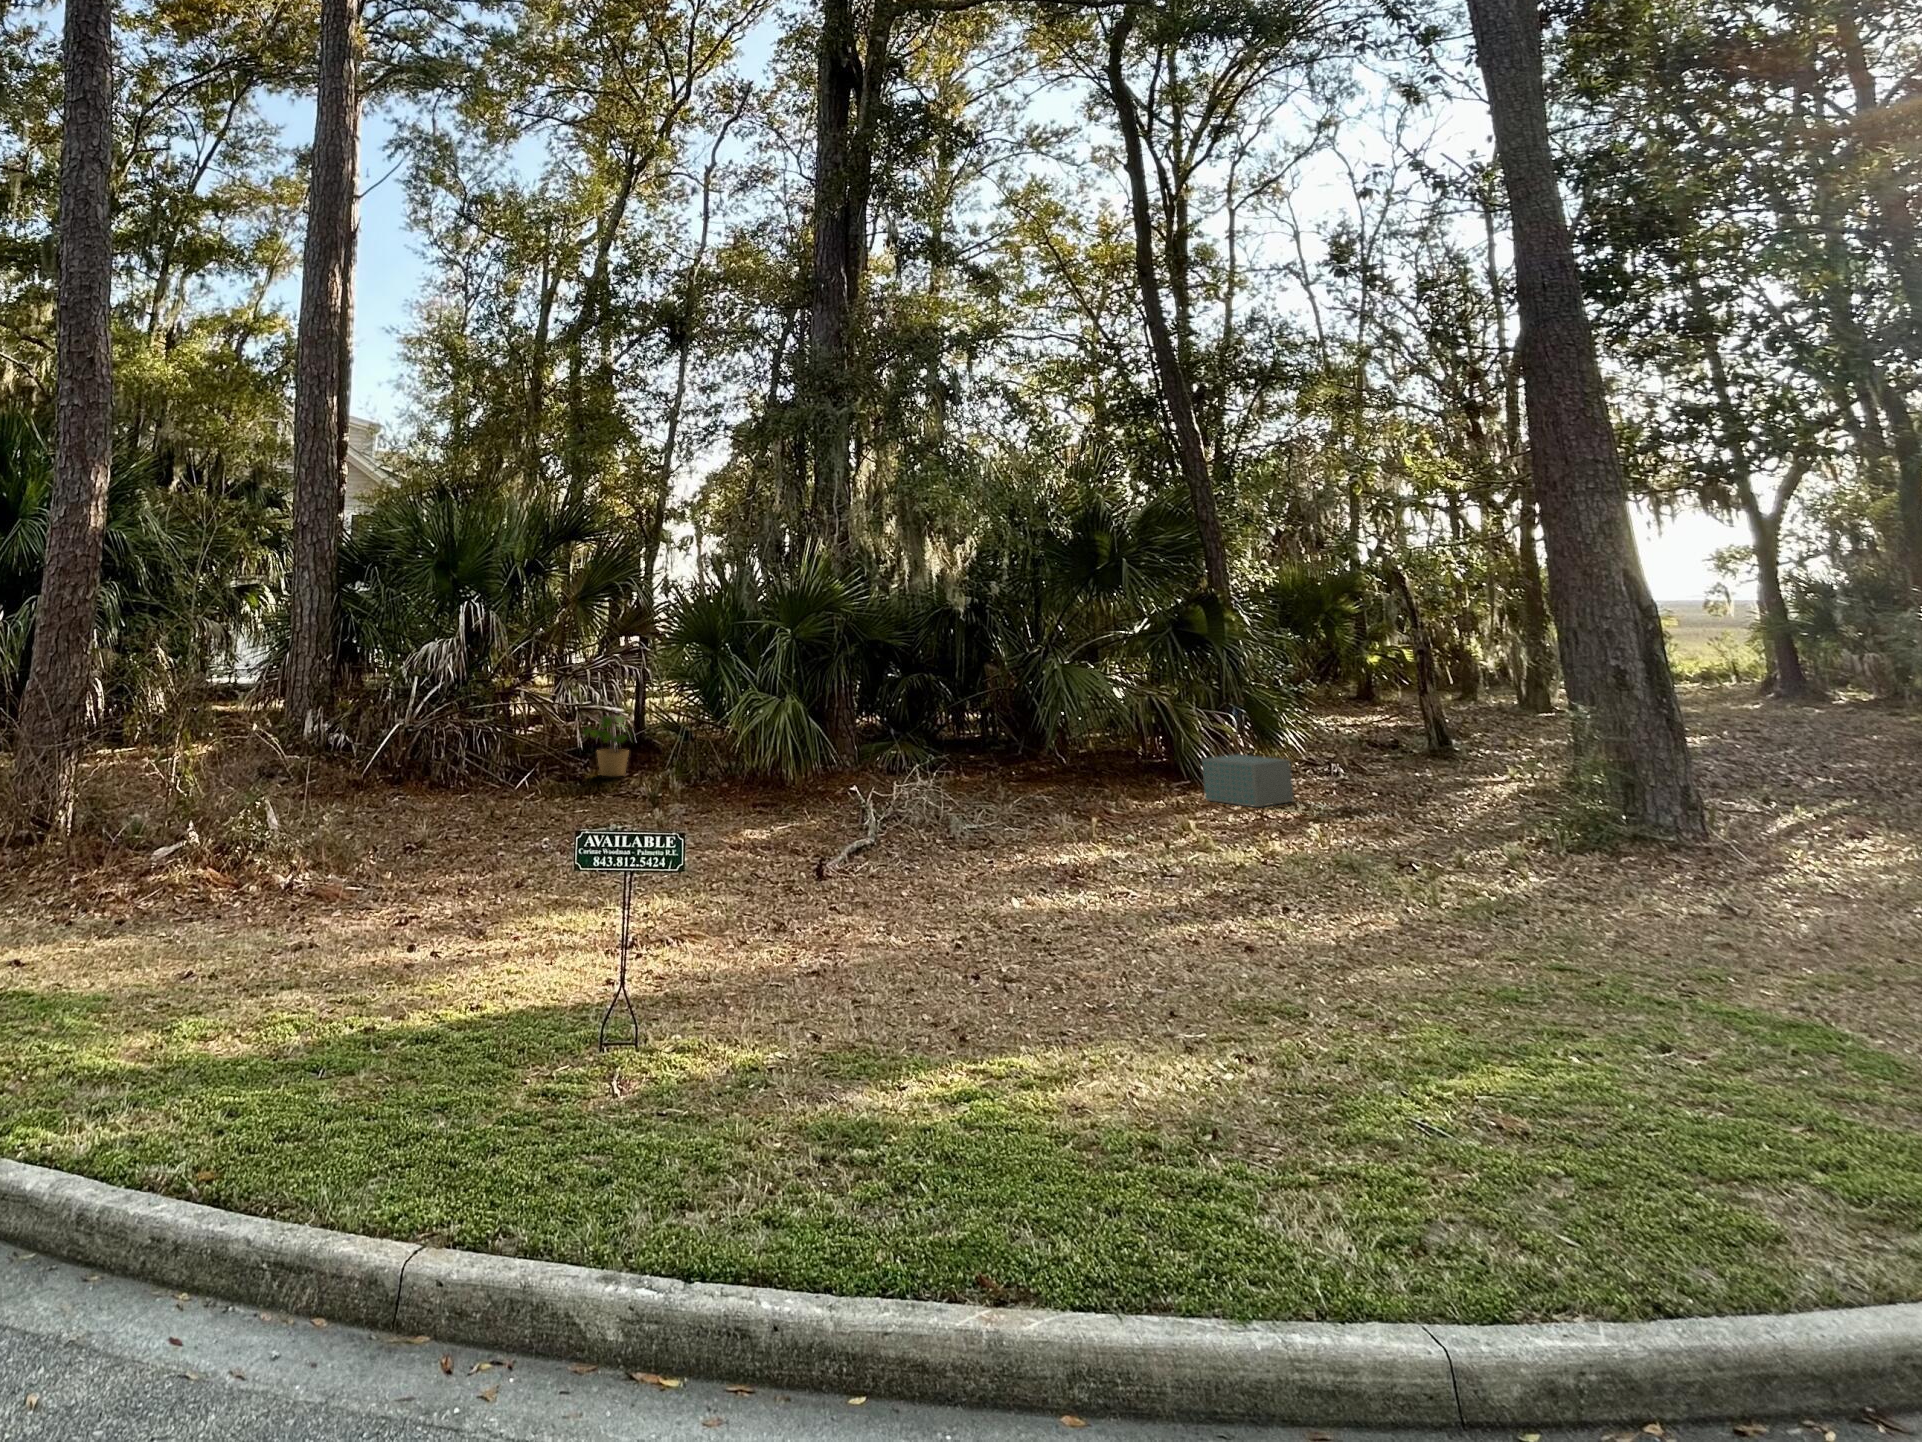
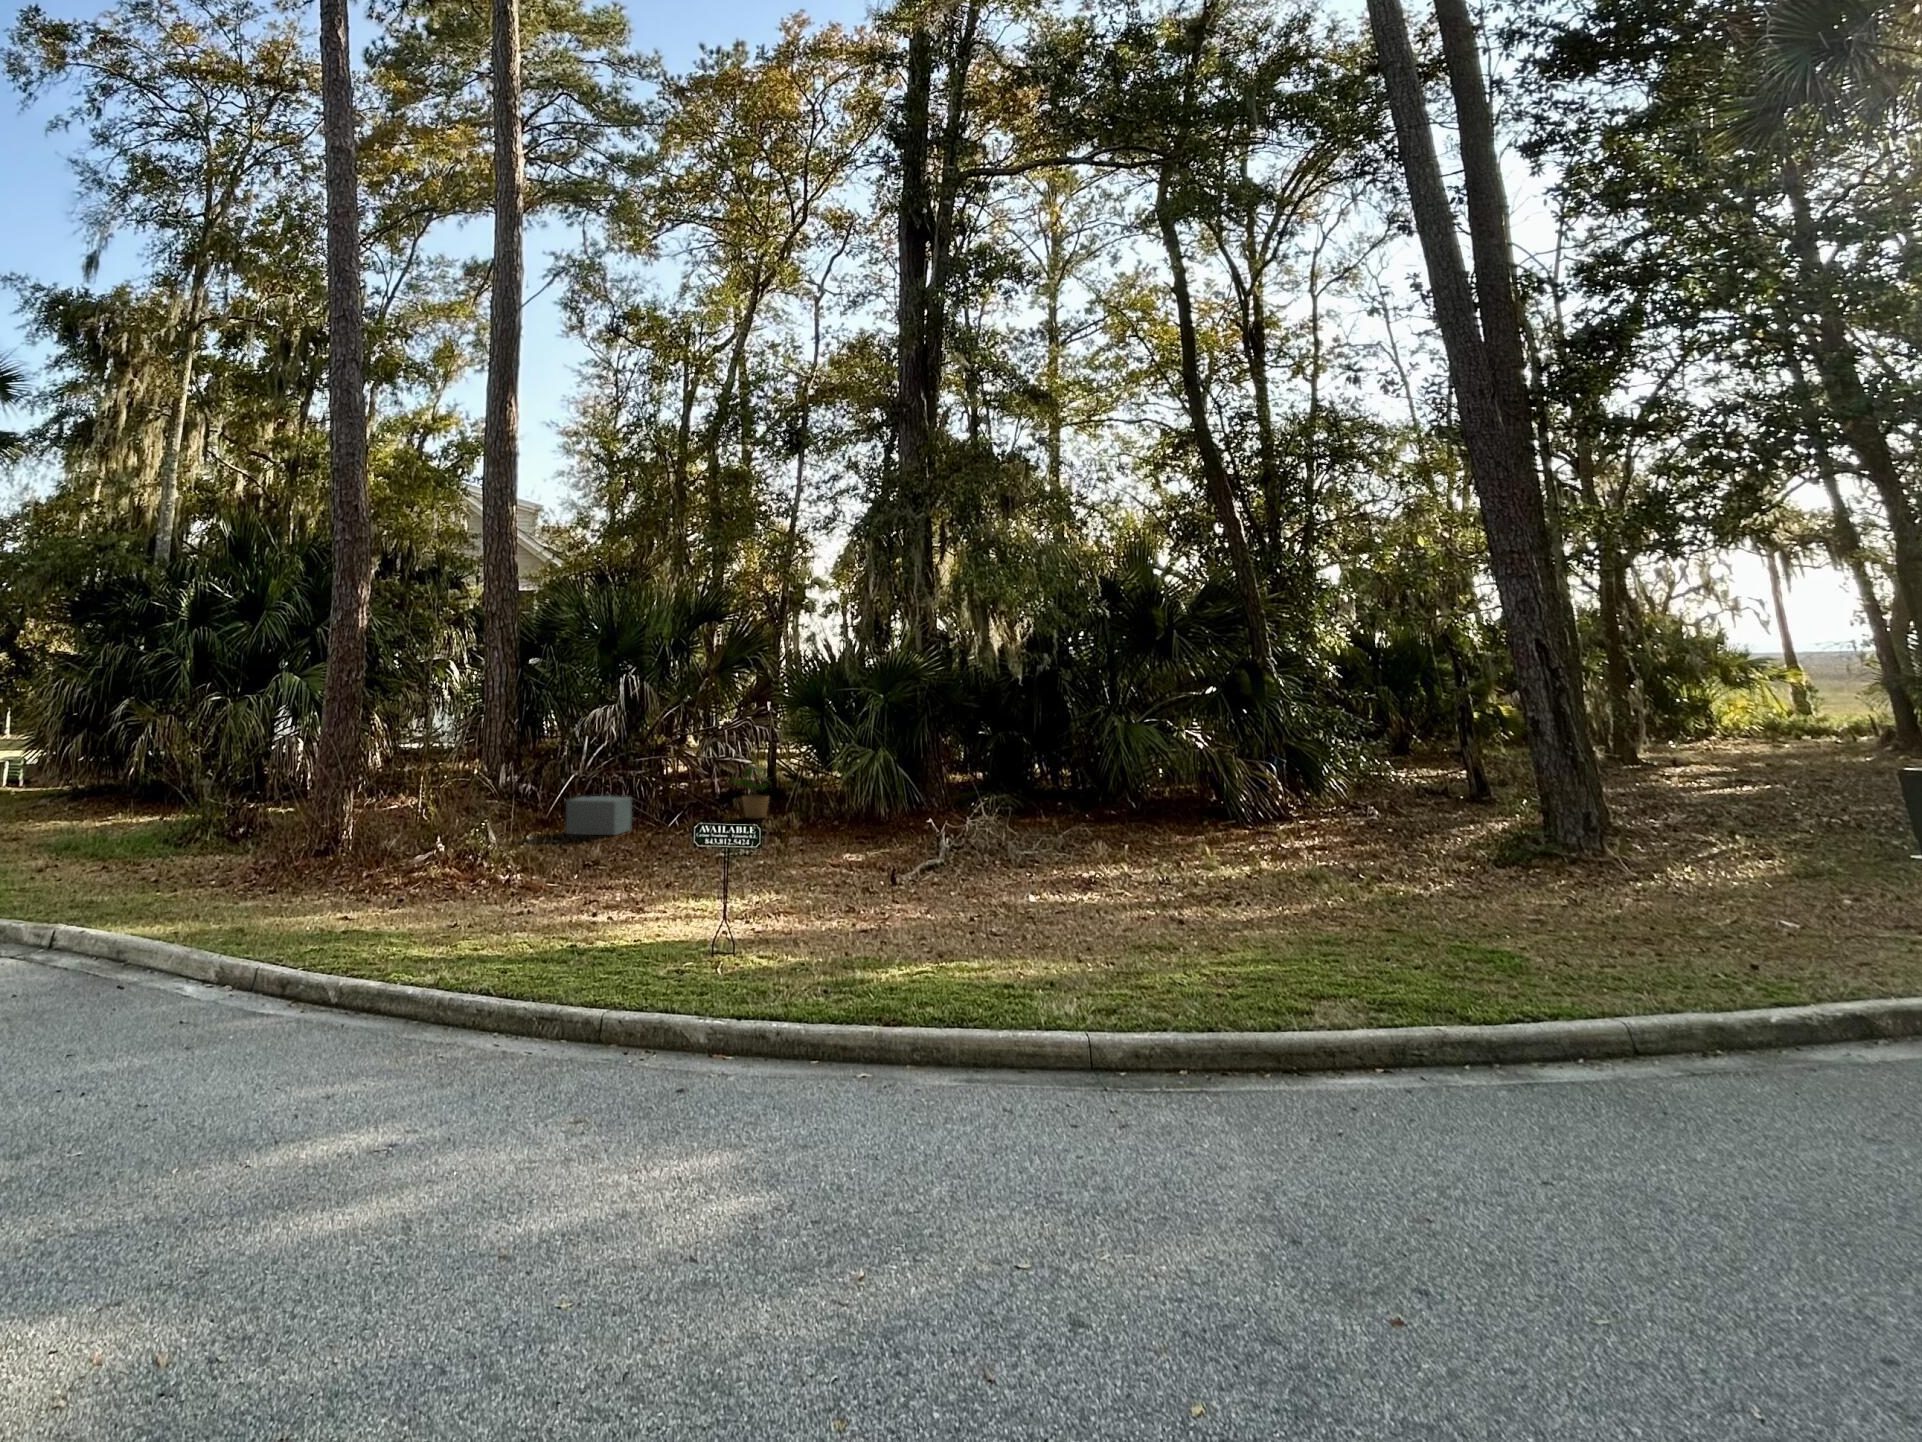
storage box: present [1202,755,1294,807] -> present [566,796,632,835]

